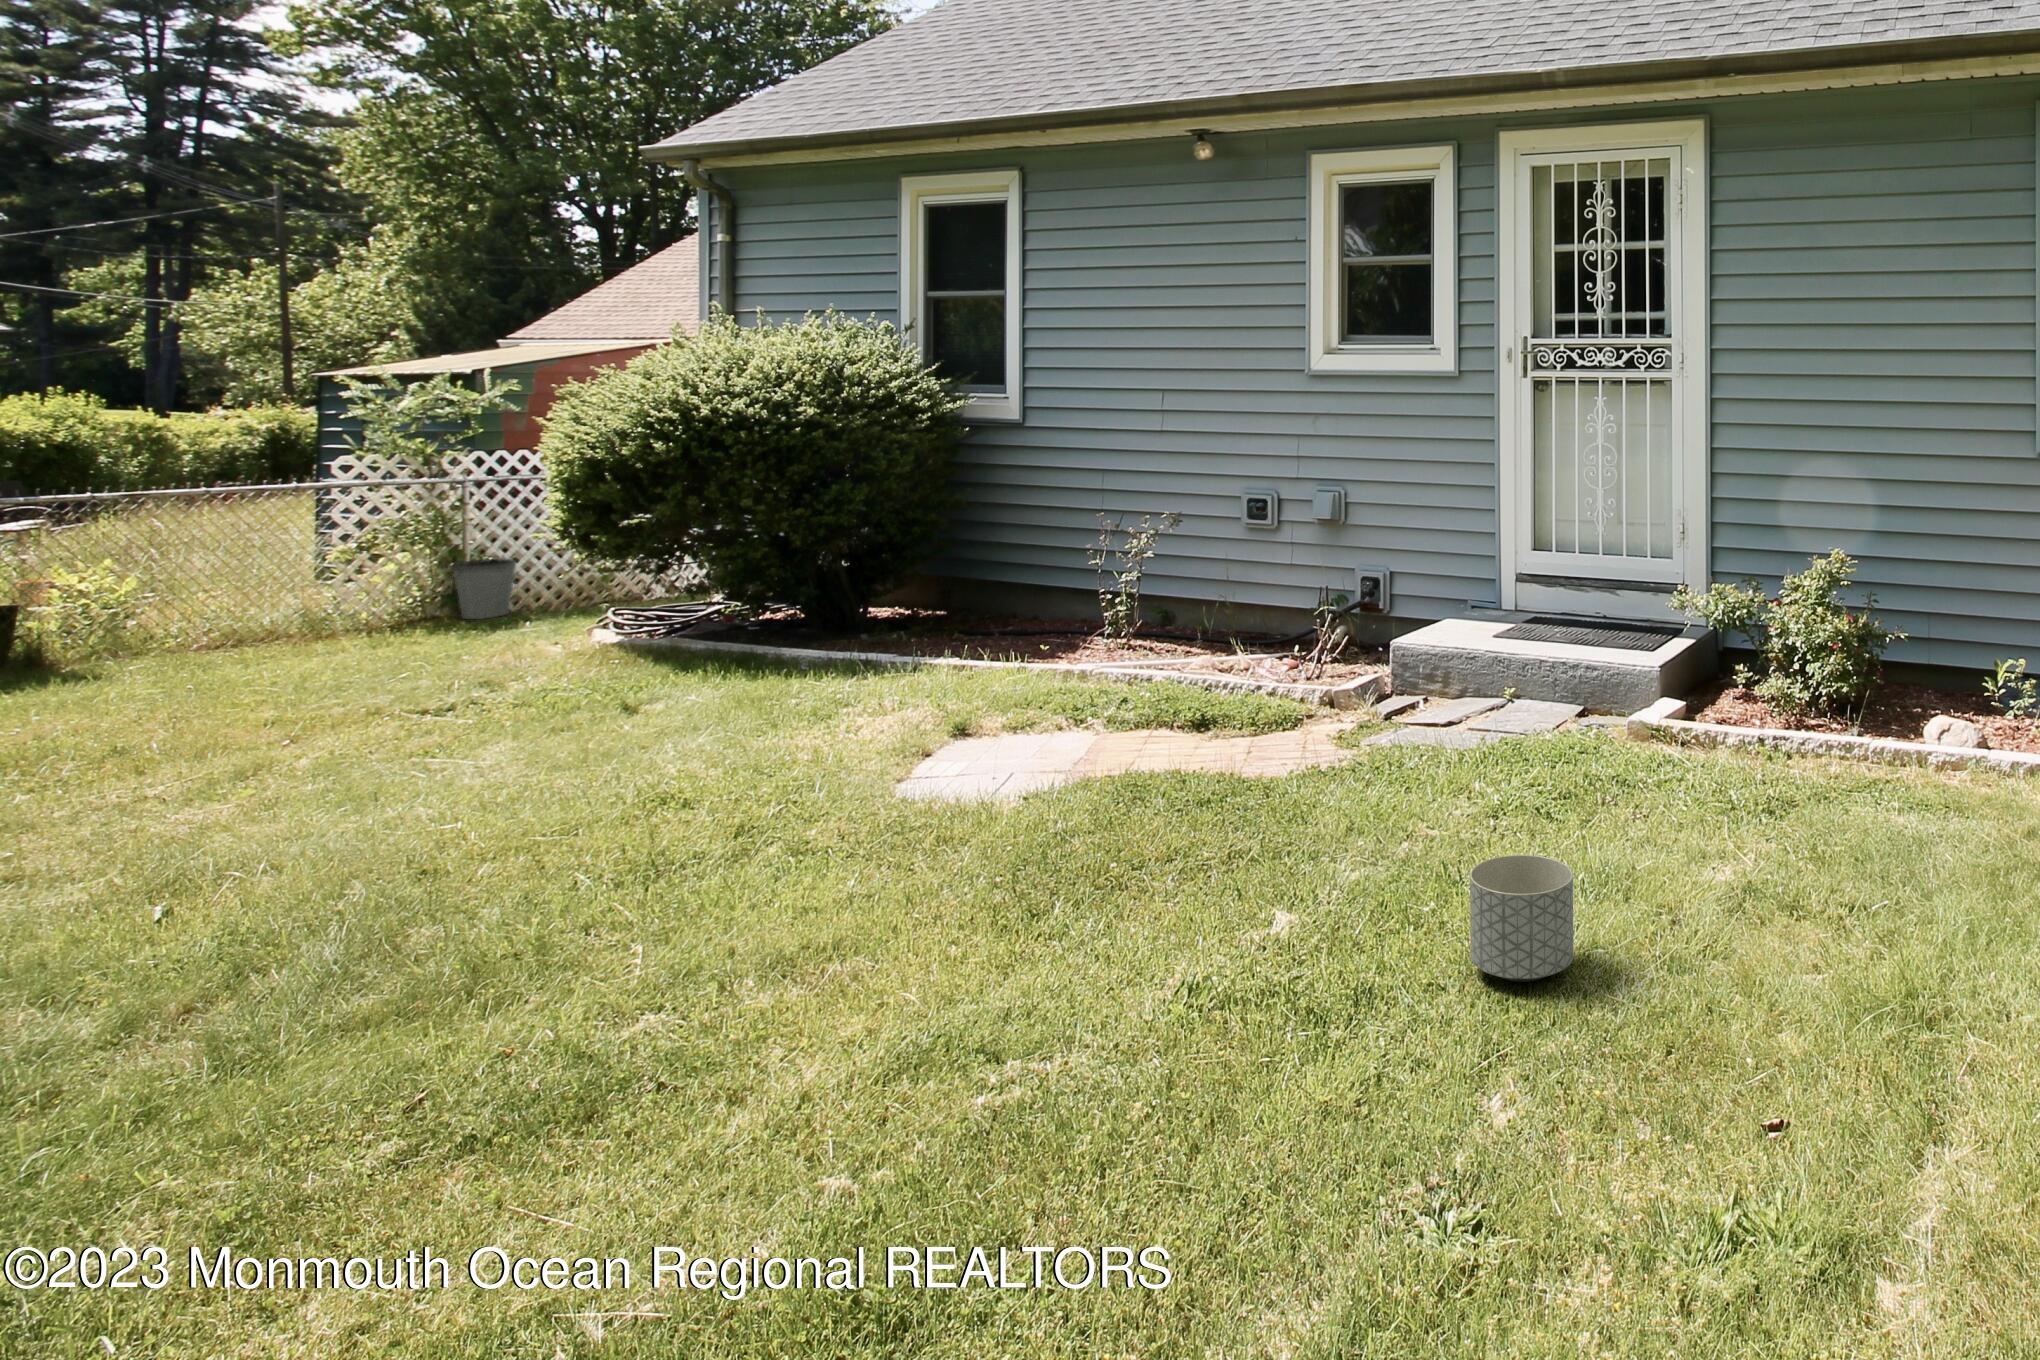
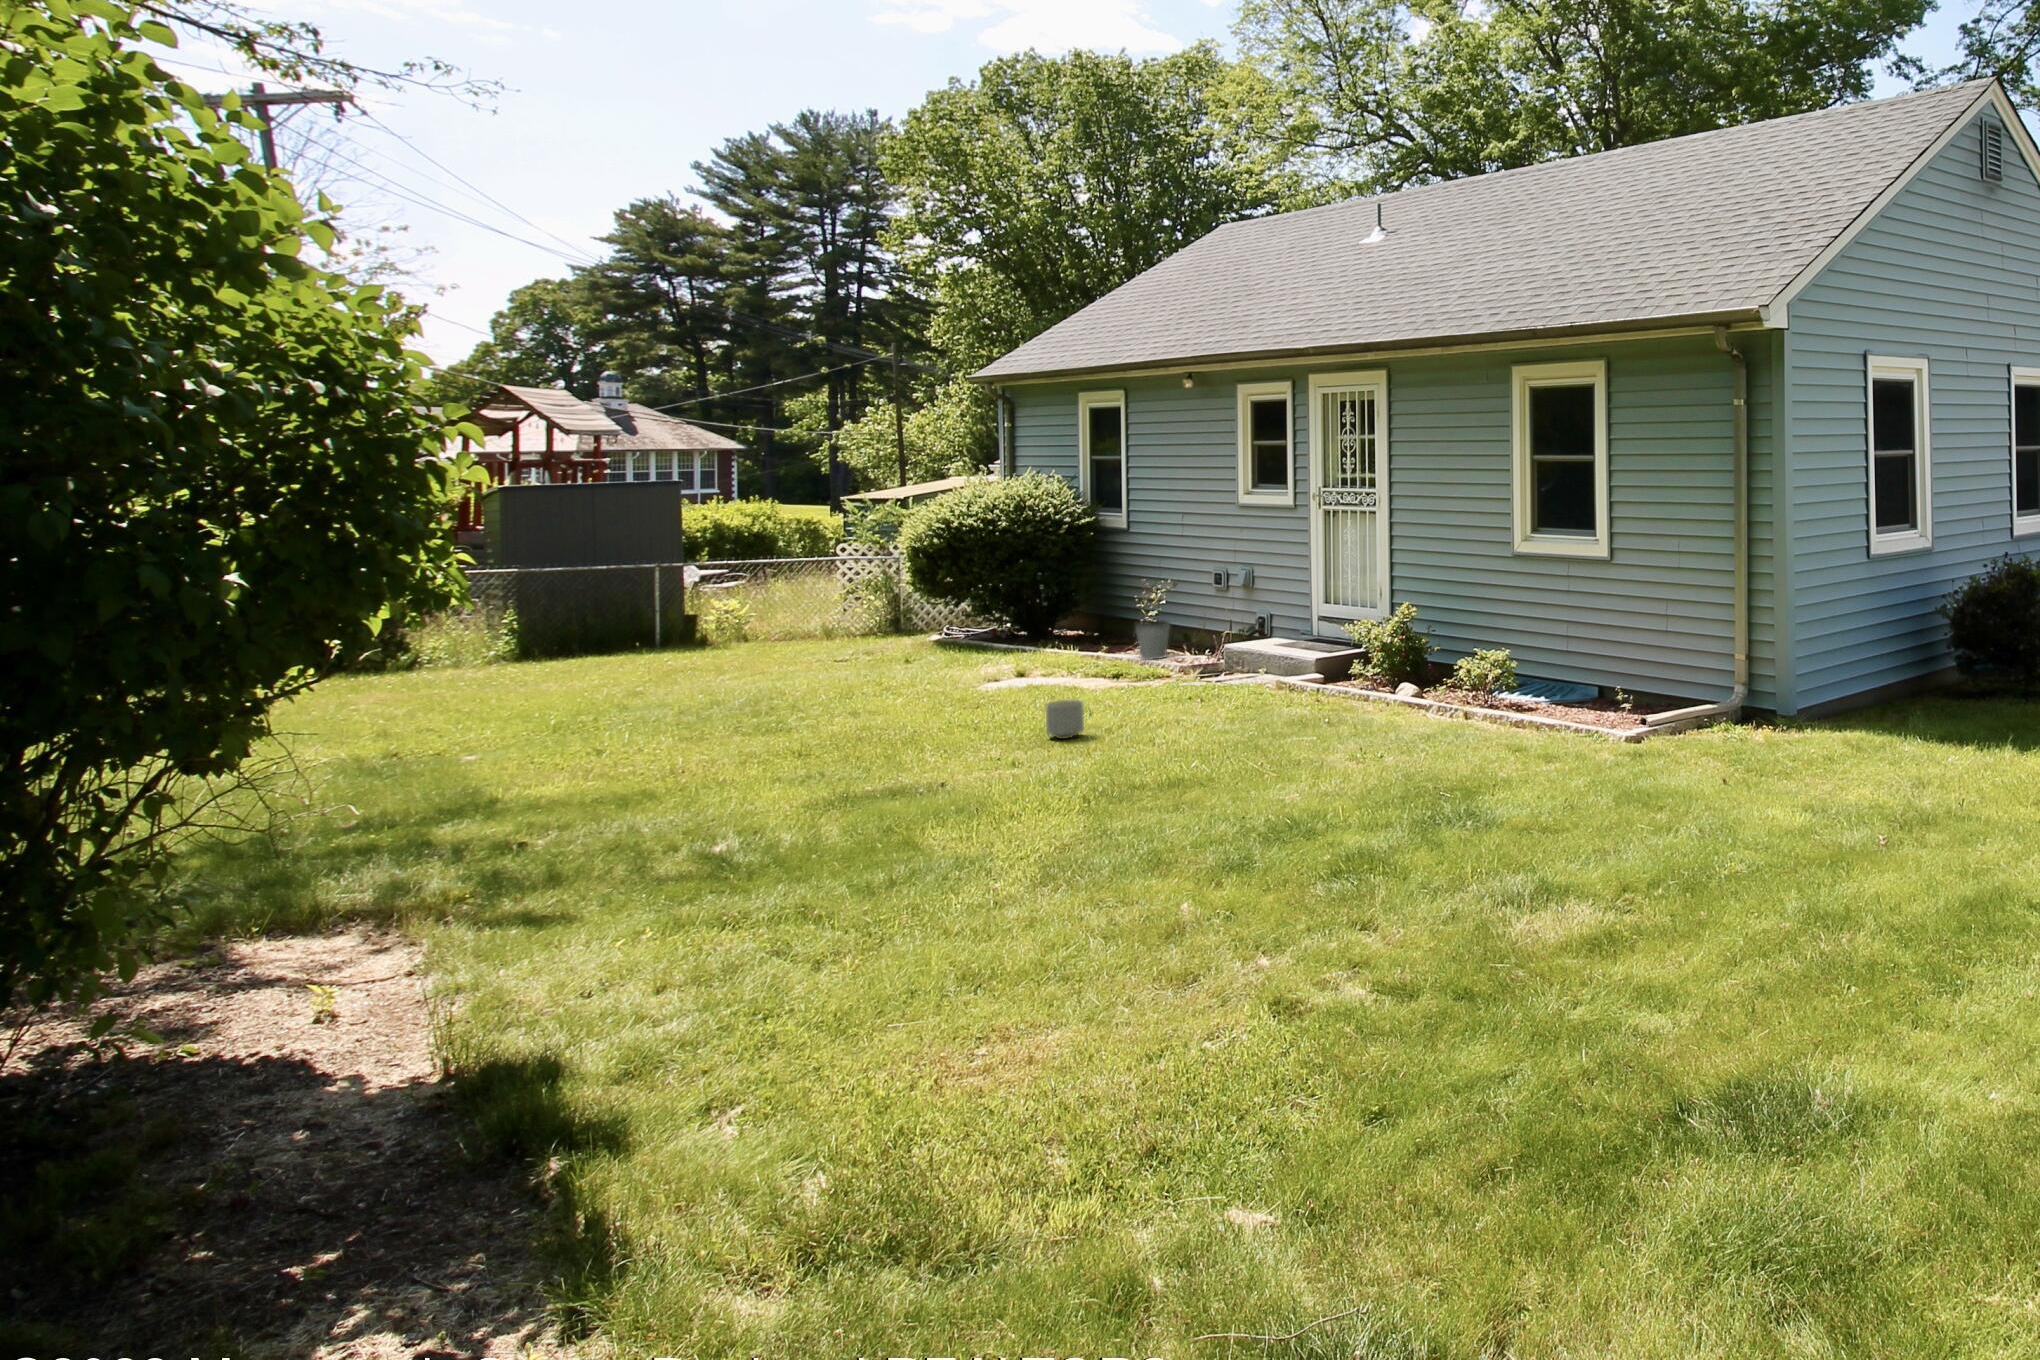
bucket: present [452,556,516,619] -> present [1135,619,1170,660]

